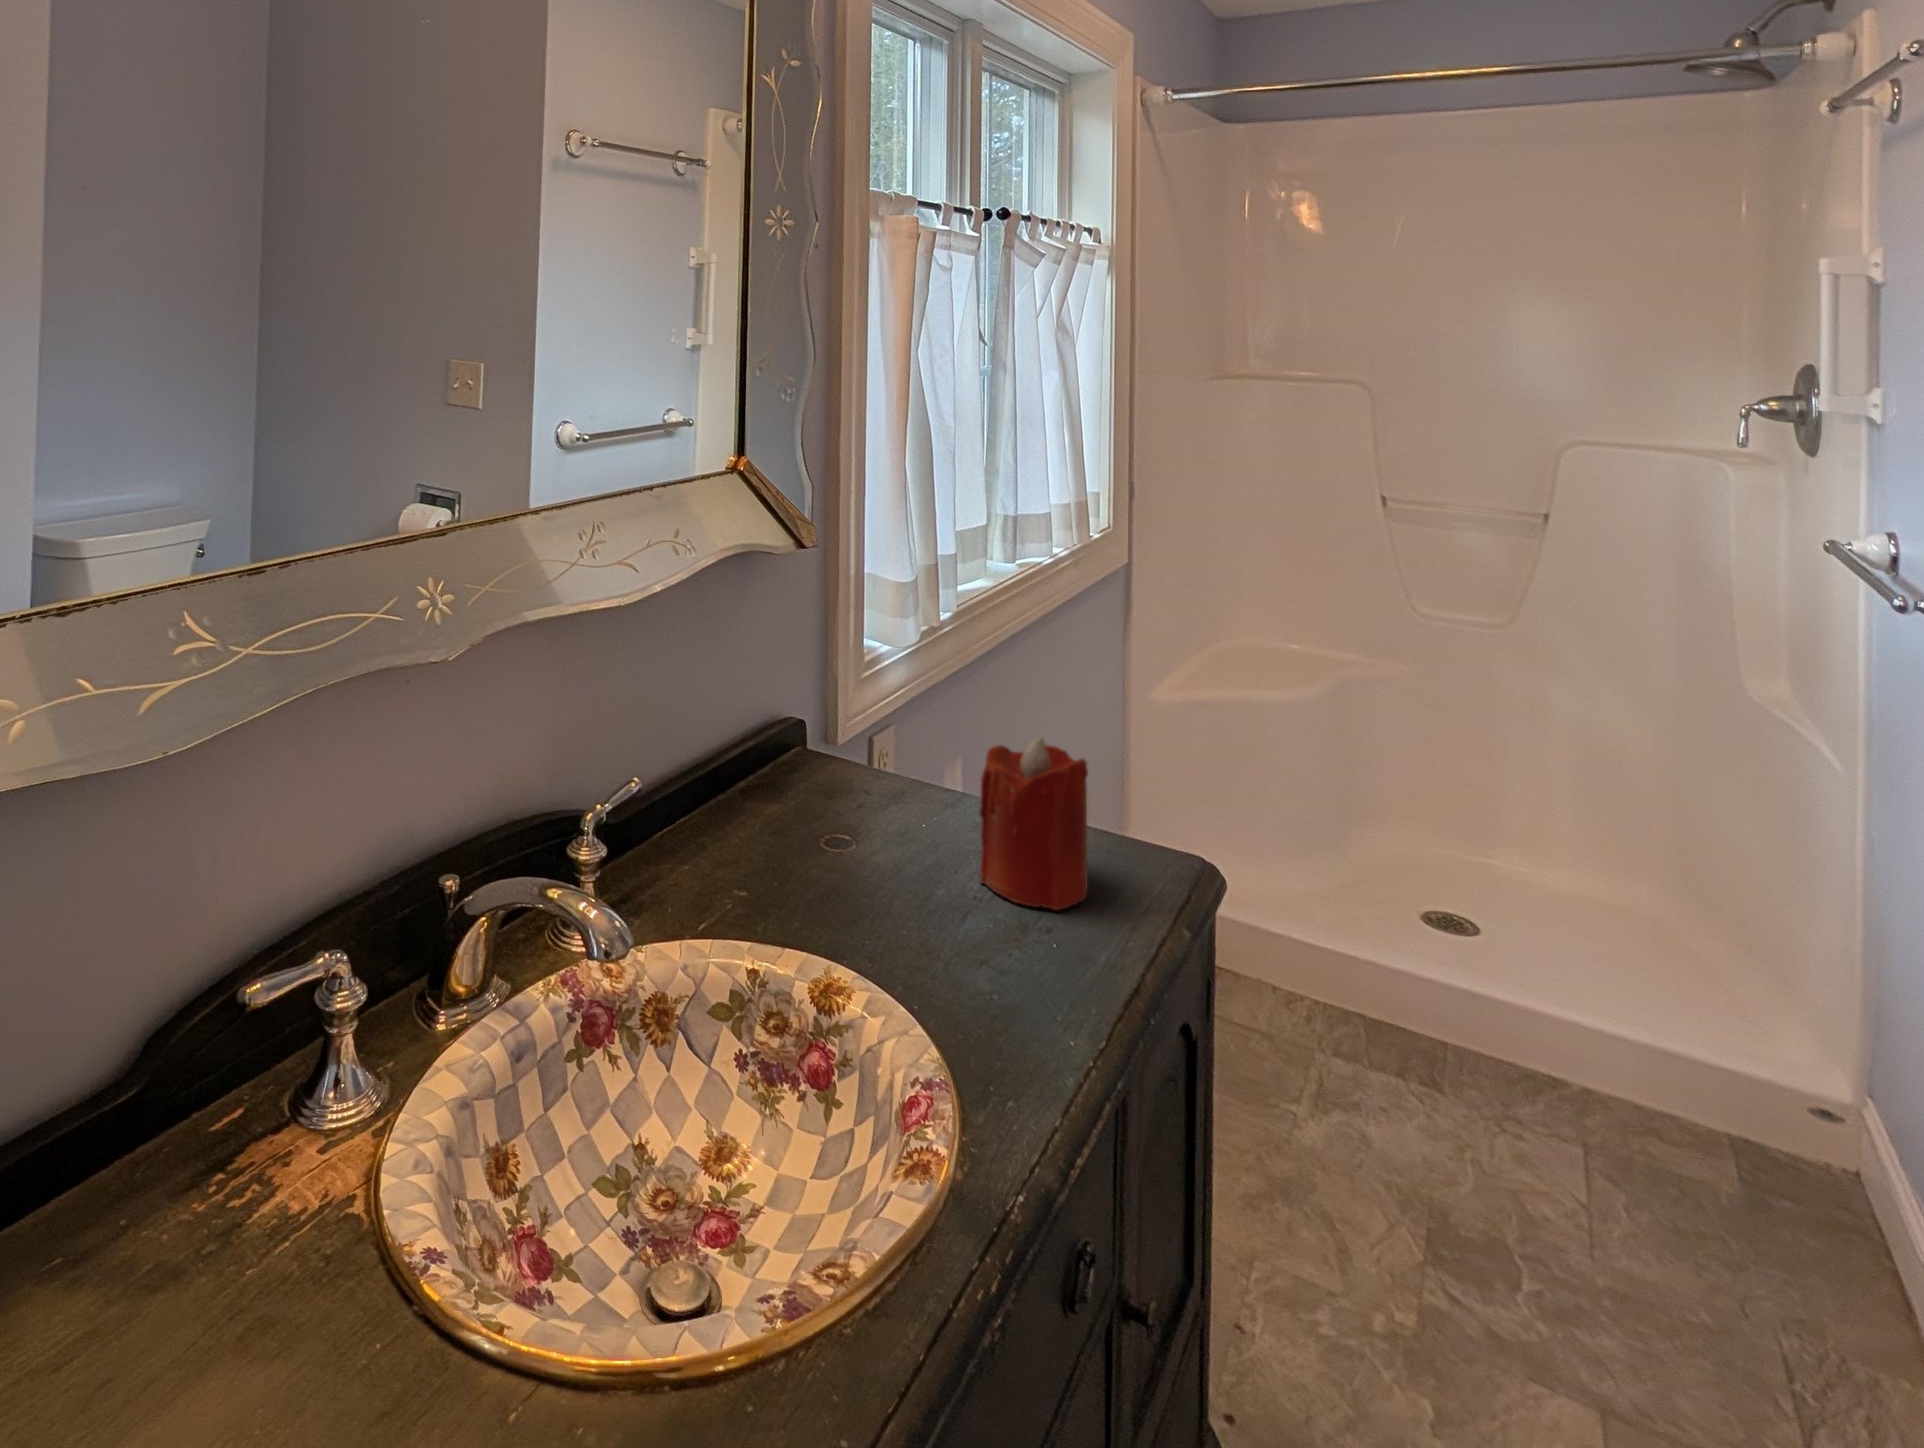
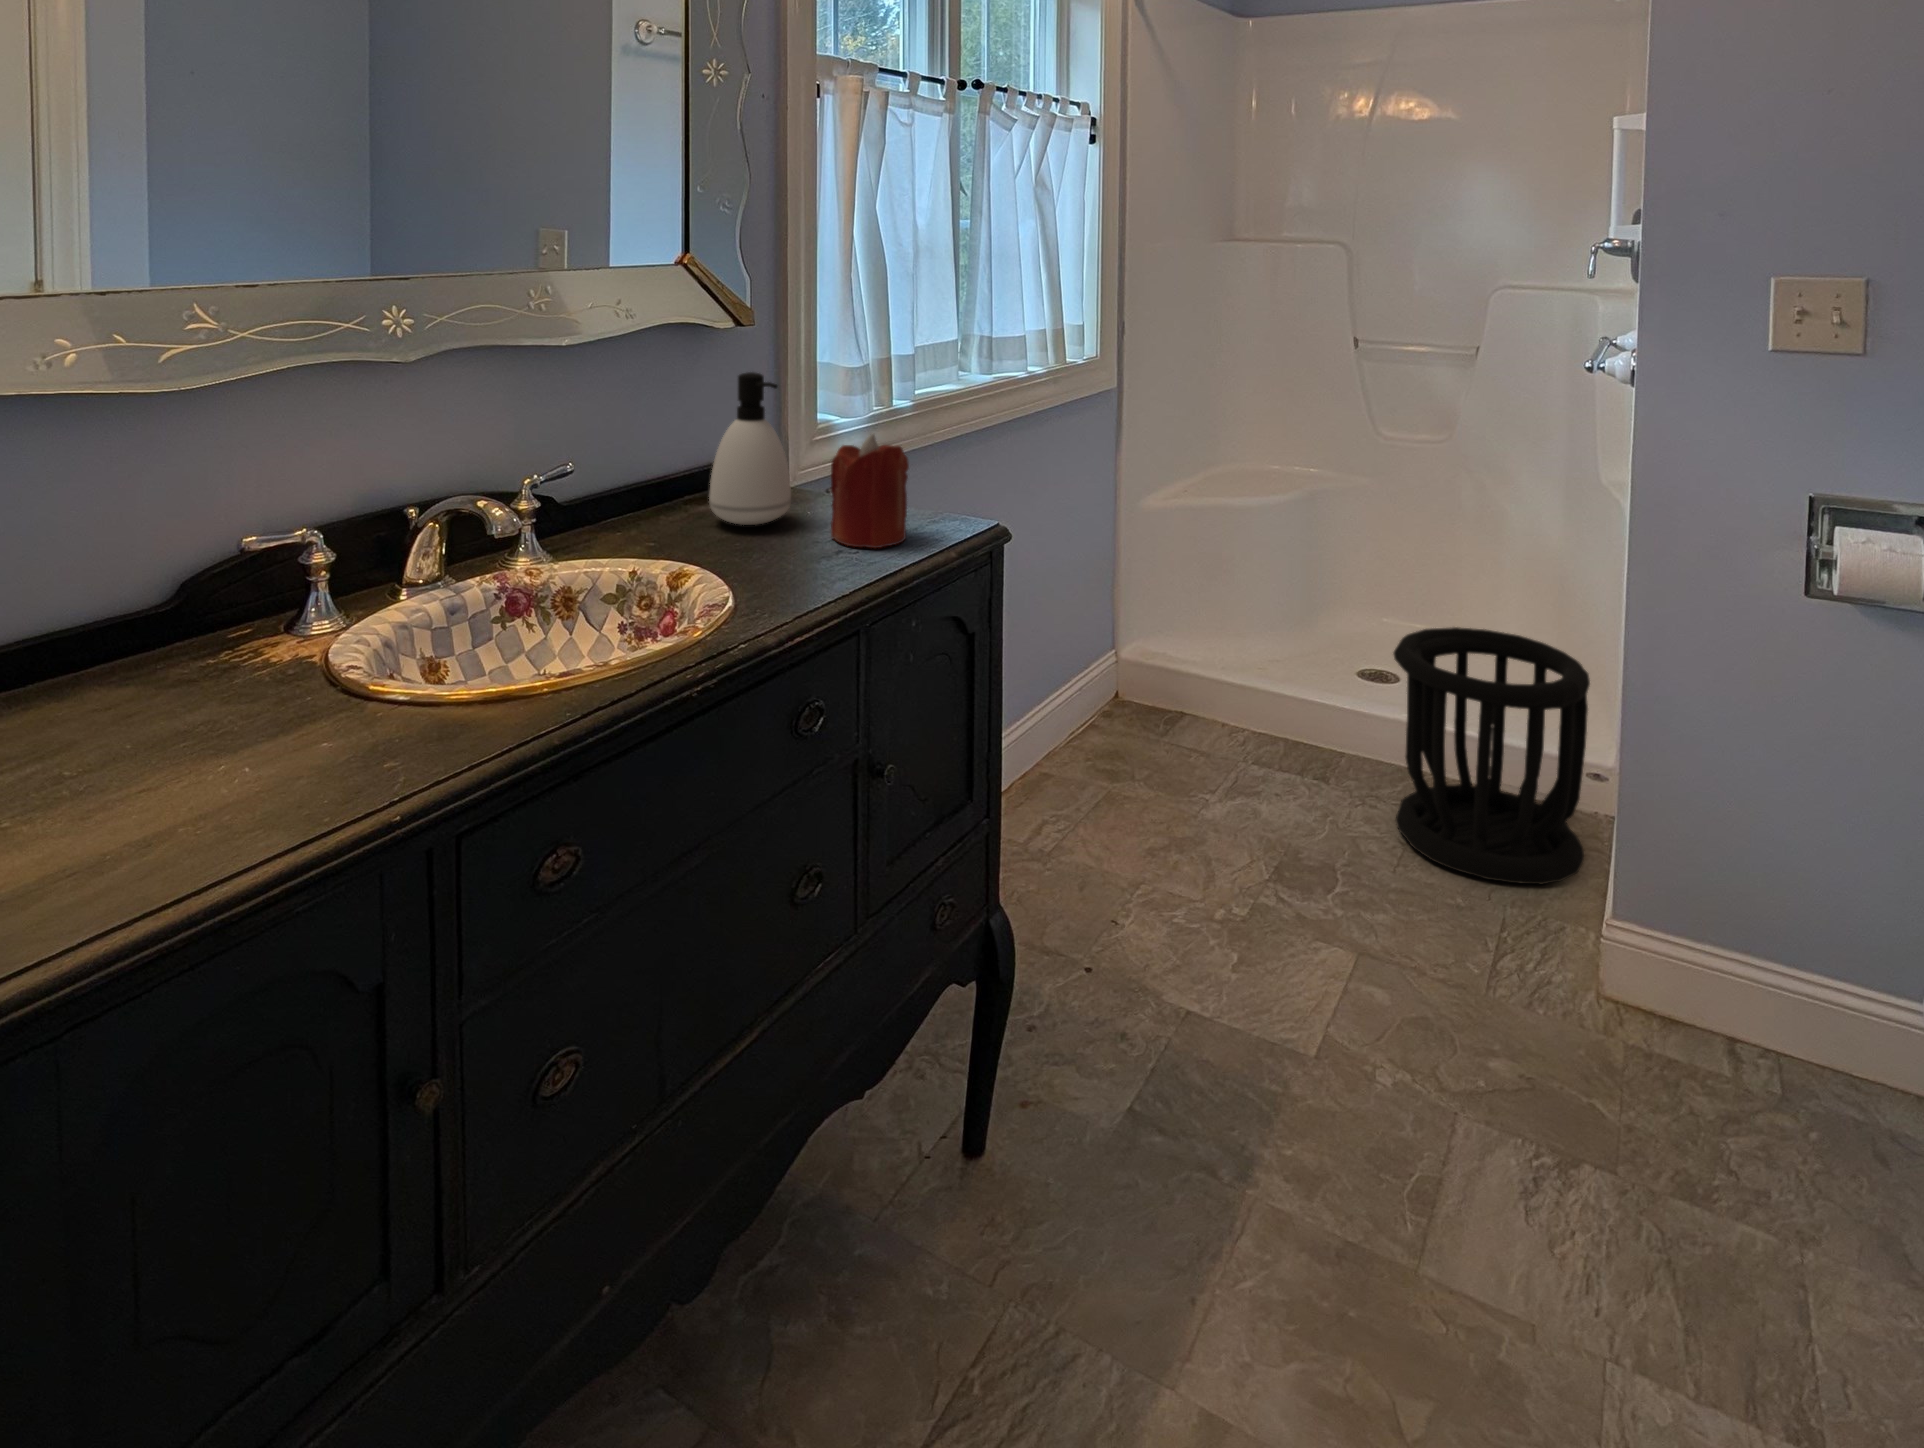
soap dispenser: none [796,635,907,851] -> present [709,372,791,525]
wastebasket: none [1565,909,1869,1302] -> present [1394,627,1590,884]

